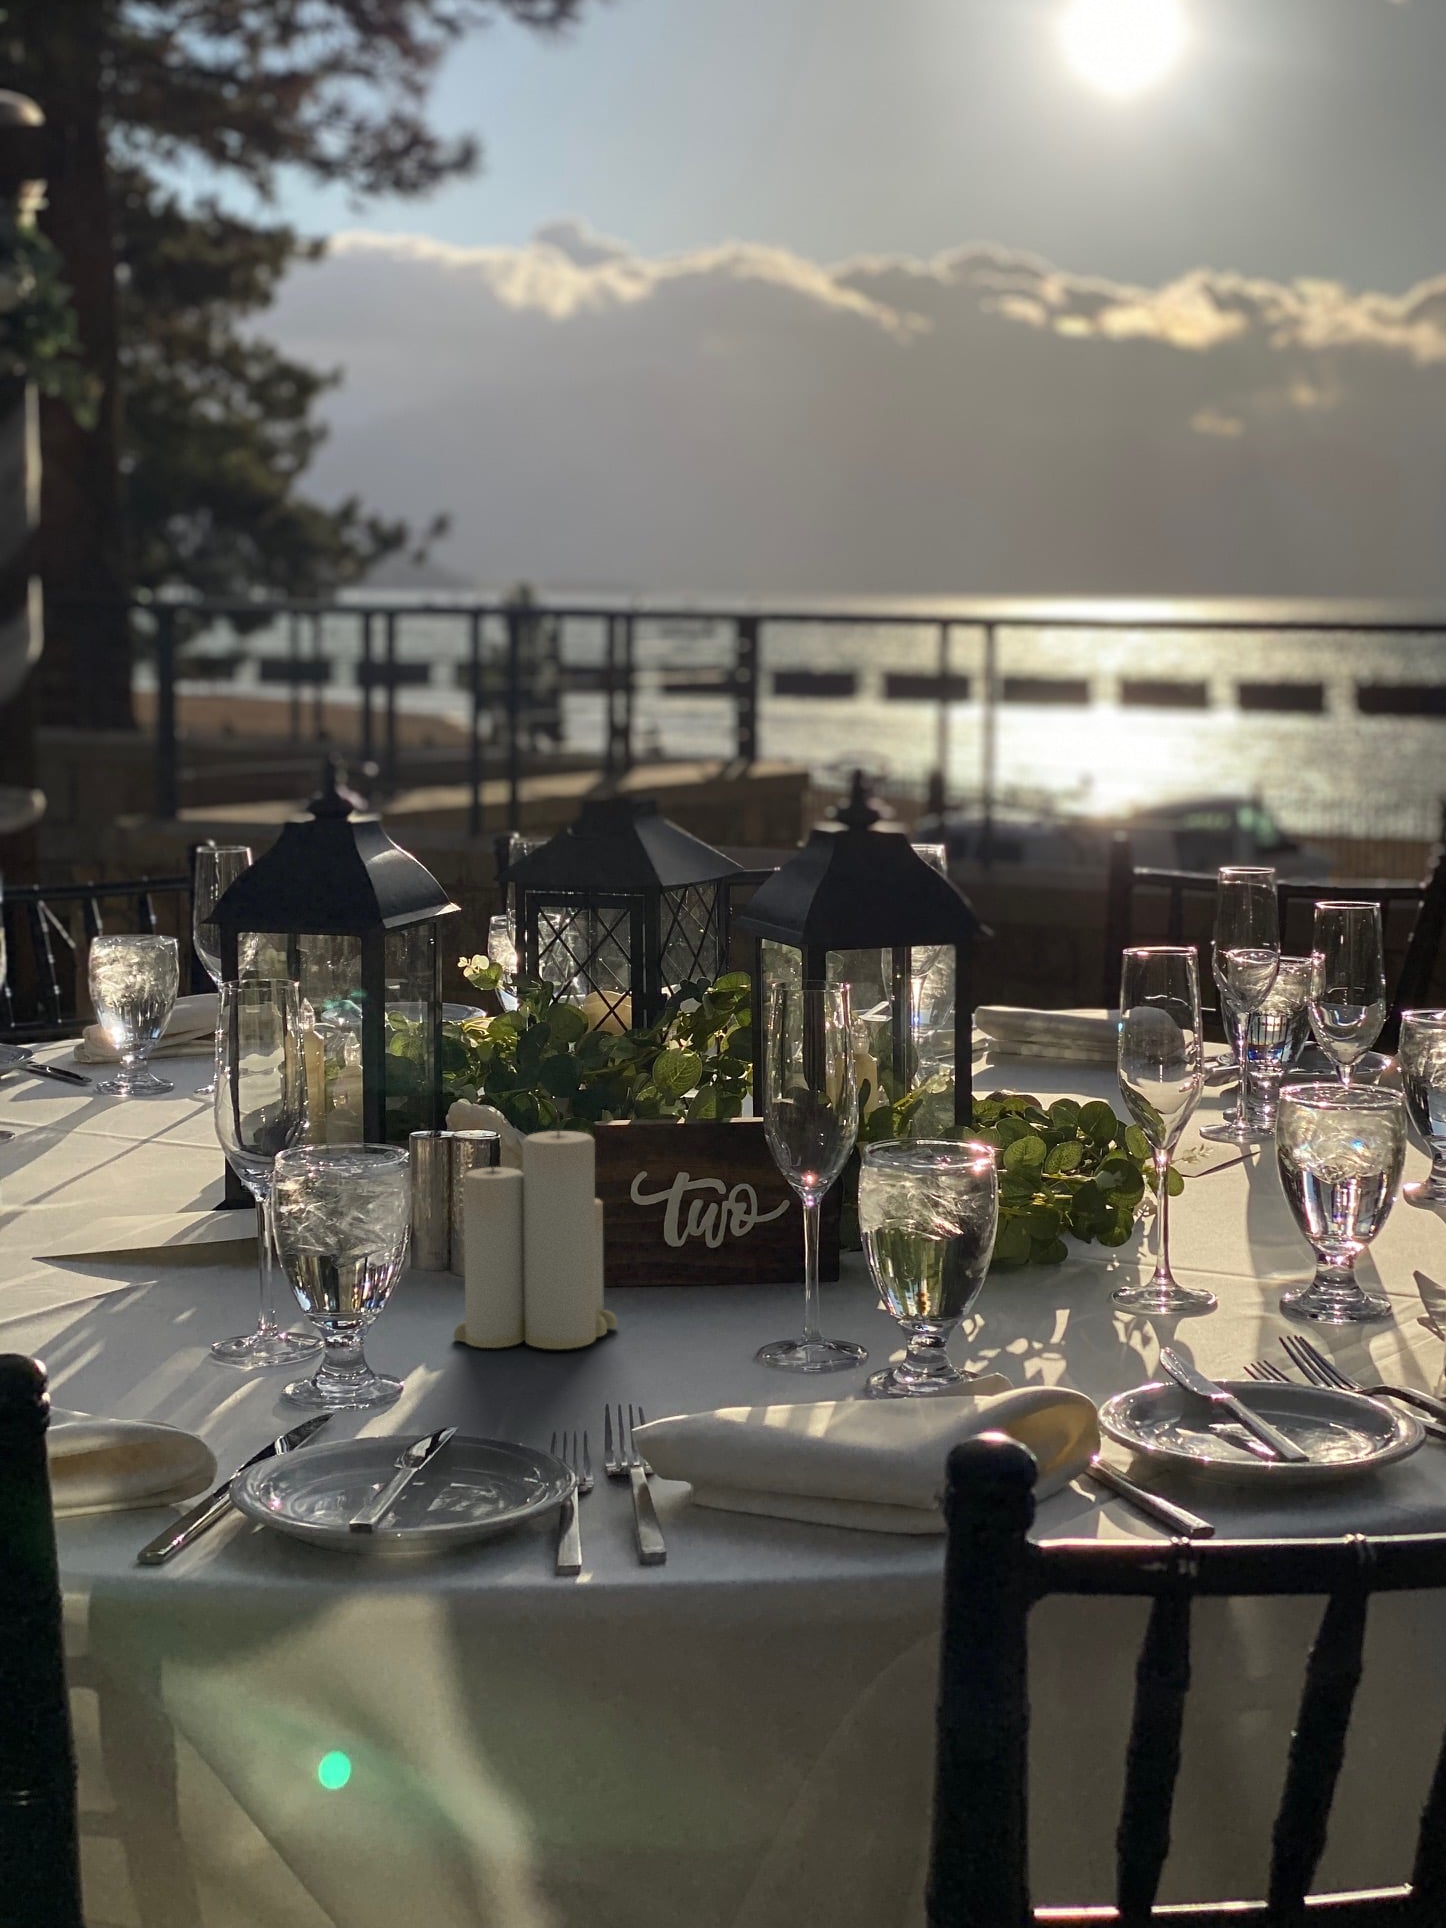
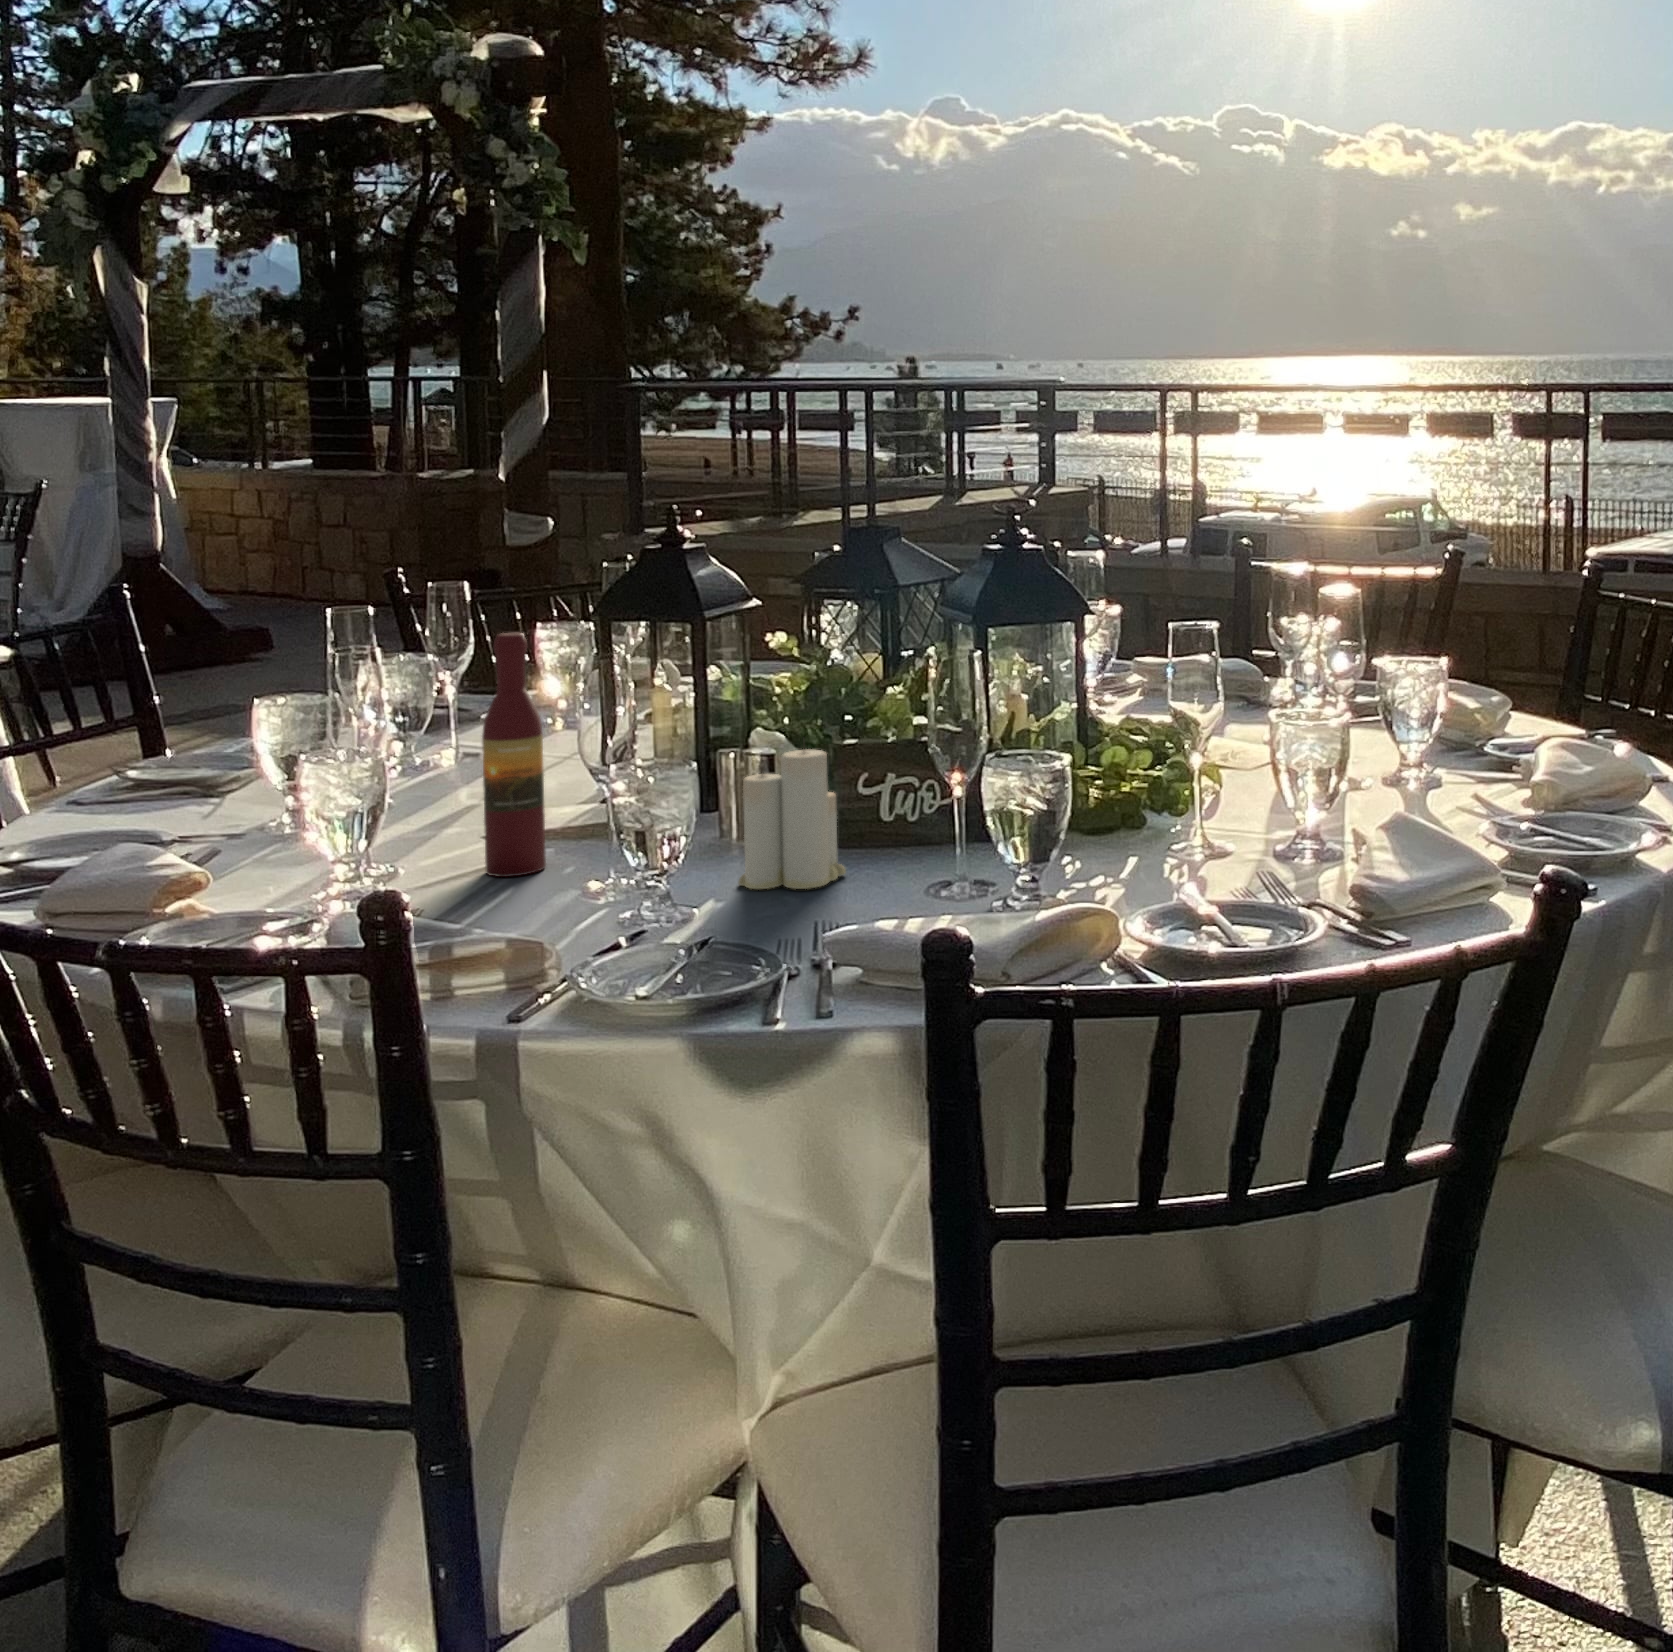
wine bottle: none [53,939,148,1316] -> present [482,633,546,877]

